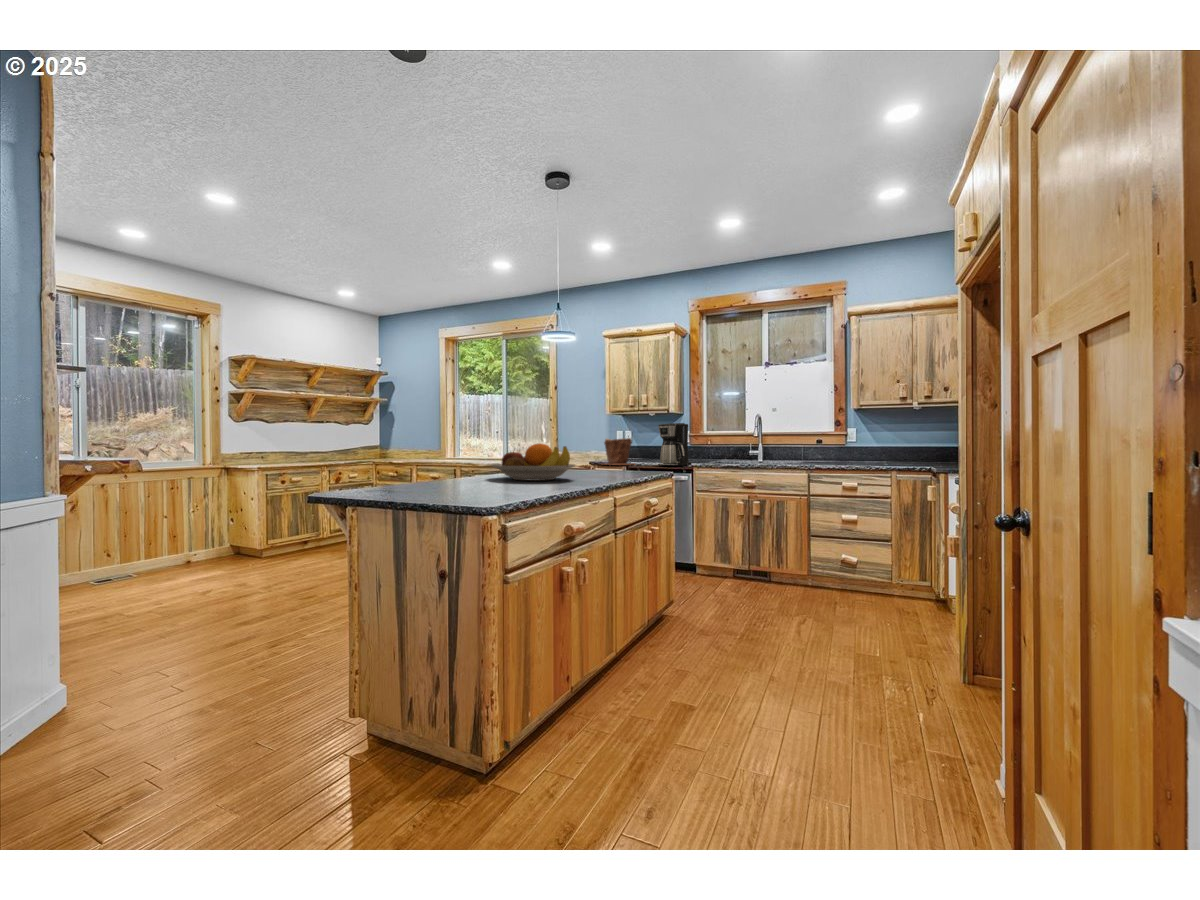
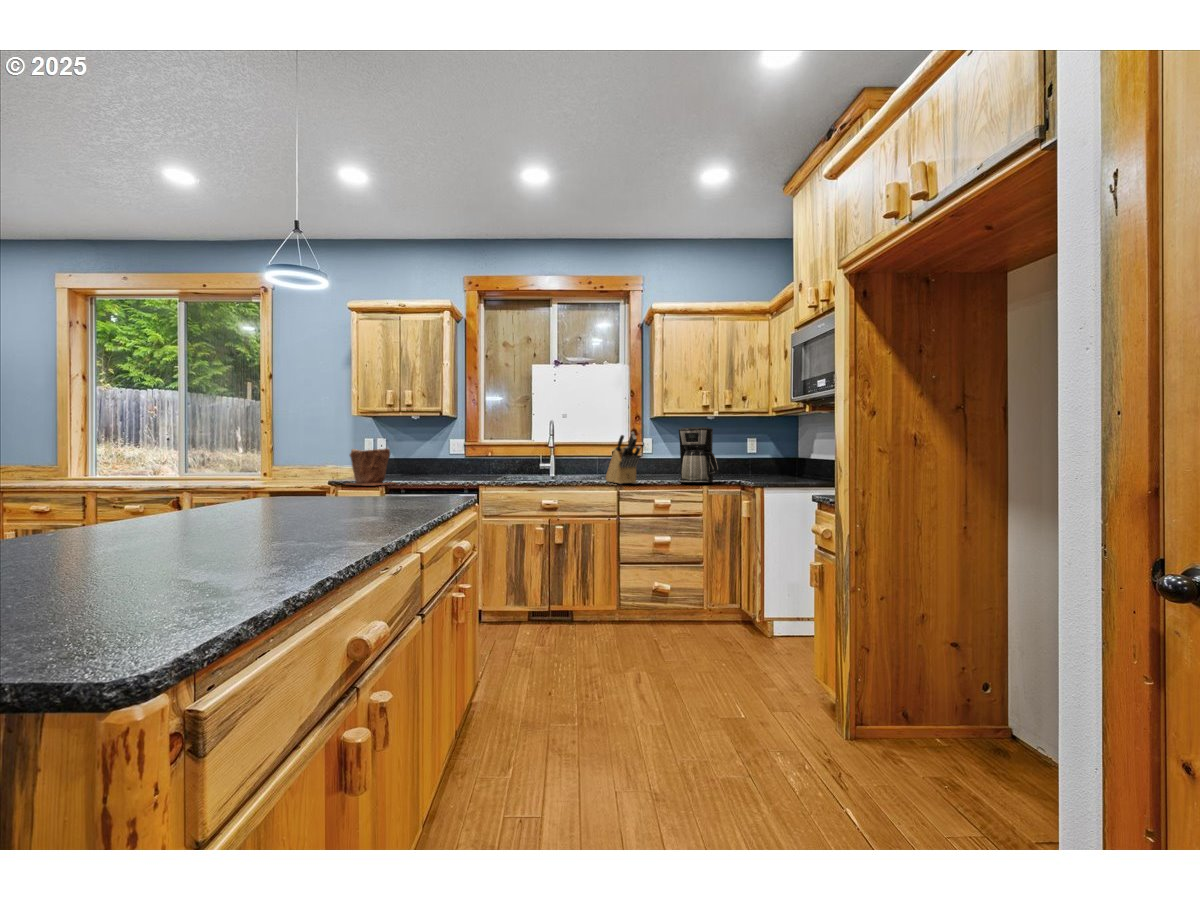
coffee maker: present [658,423,692,466] -> present [679,427,718,483]
knife block: none [802,423,828,468] -> present [606,432,641,484]
fruit bowl: present [492,443,575,481] -> none [118,467,331,549]

